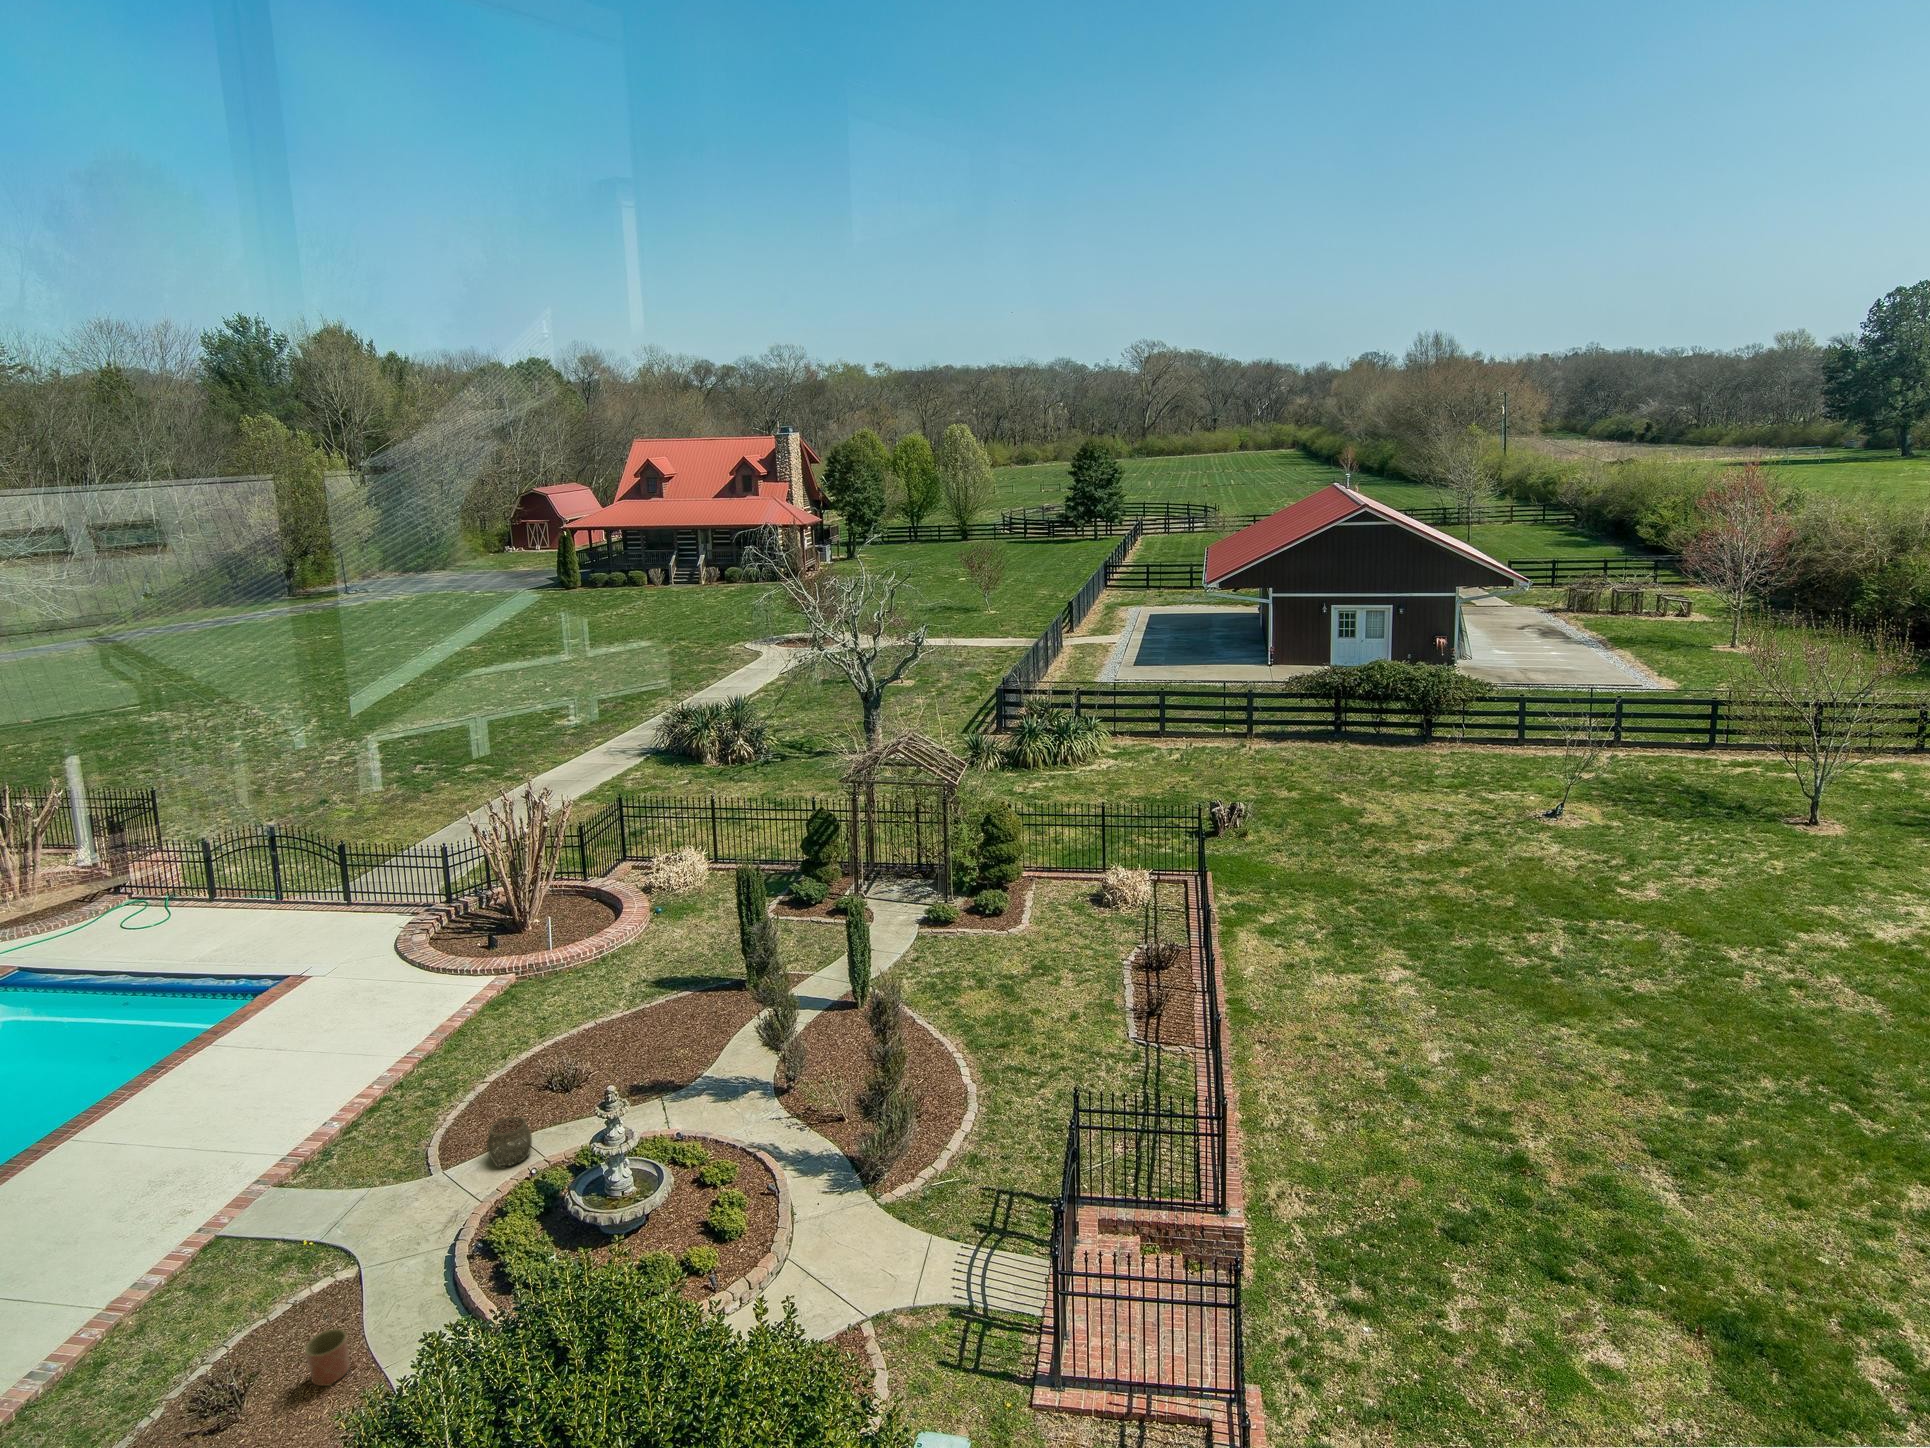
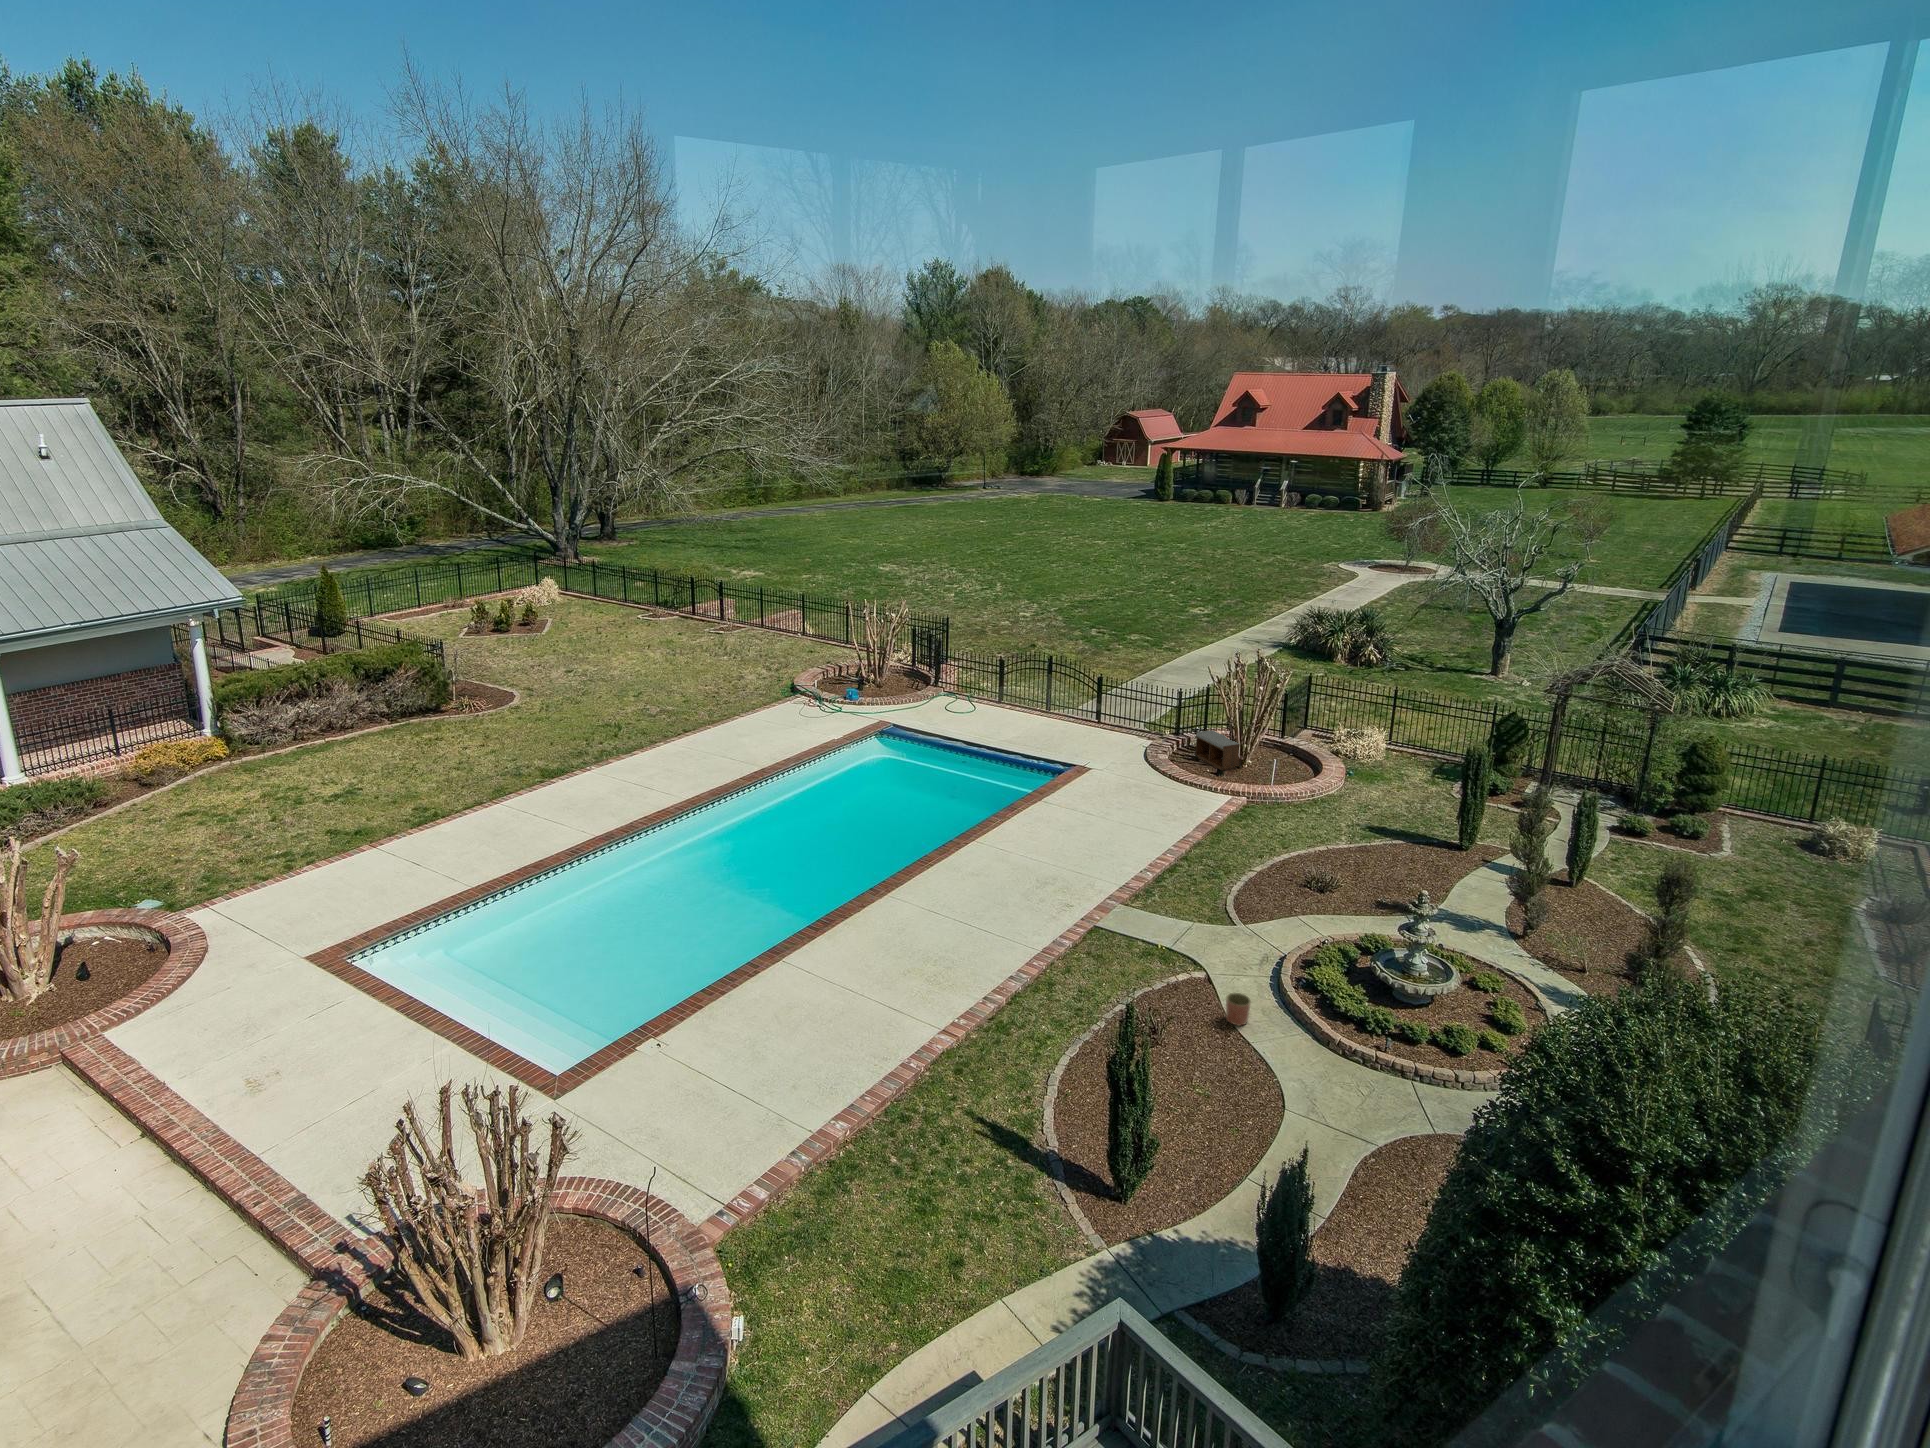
bench: none [463,887,524,940] -> present [1195,731,1241,770]
woven basket: present [487,1116,532,1167] -> none [1281,895,1313,929]

